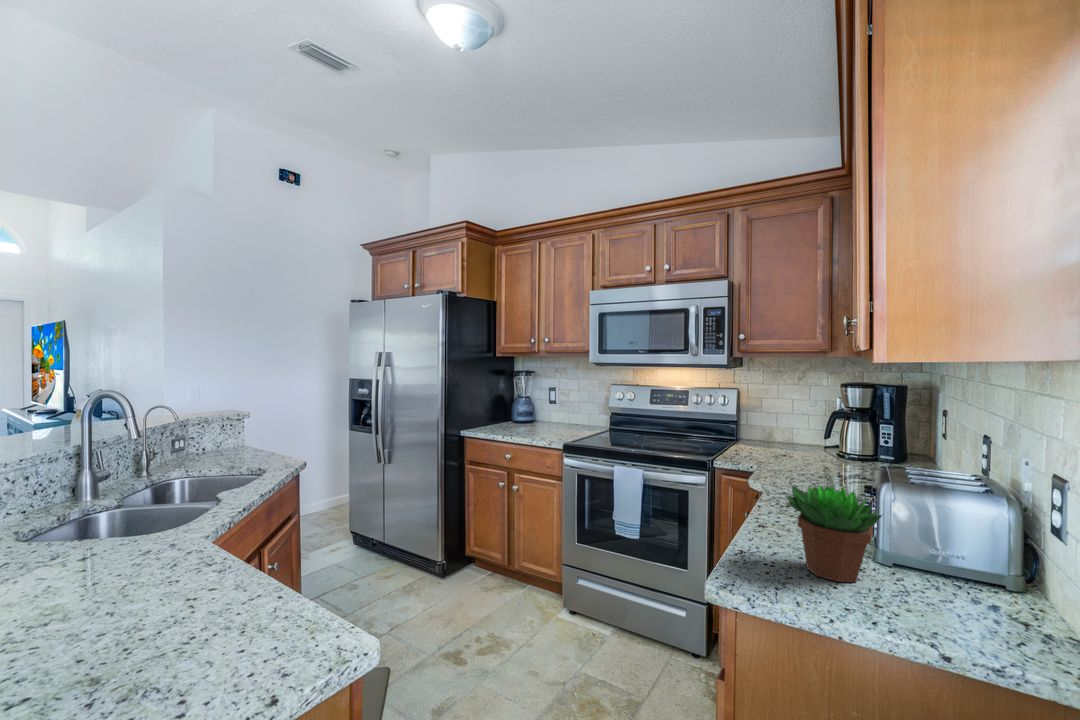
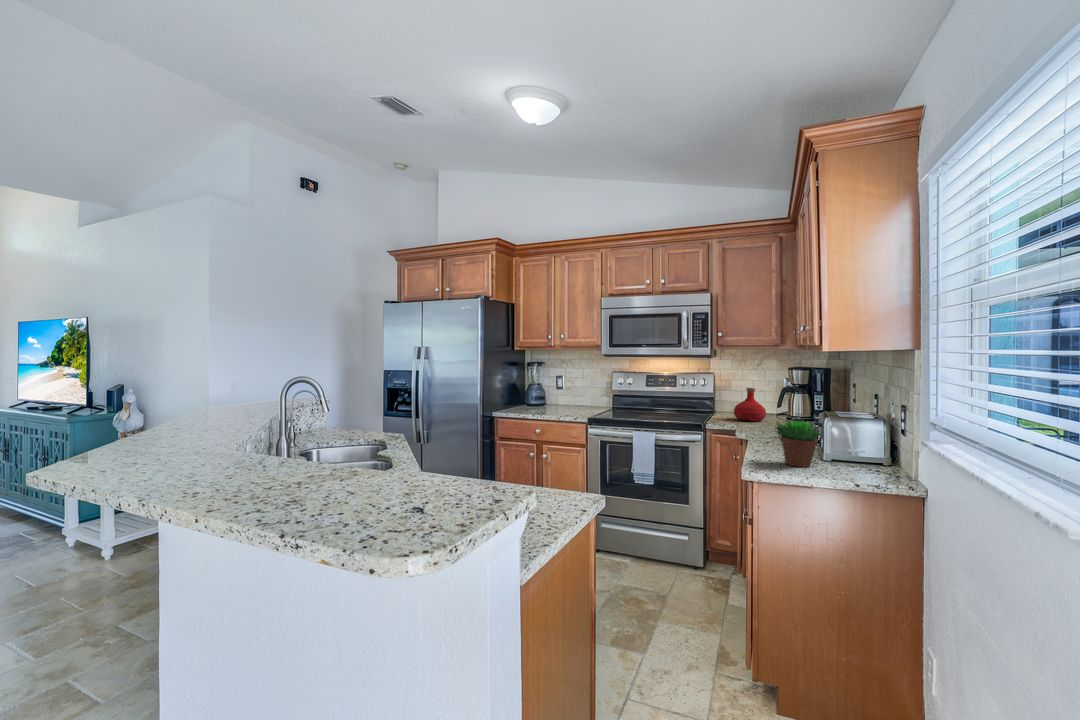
bottle: none [760,410,806,458] -> present [734,388,766,422]

